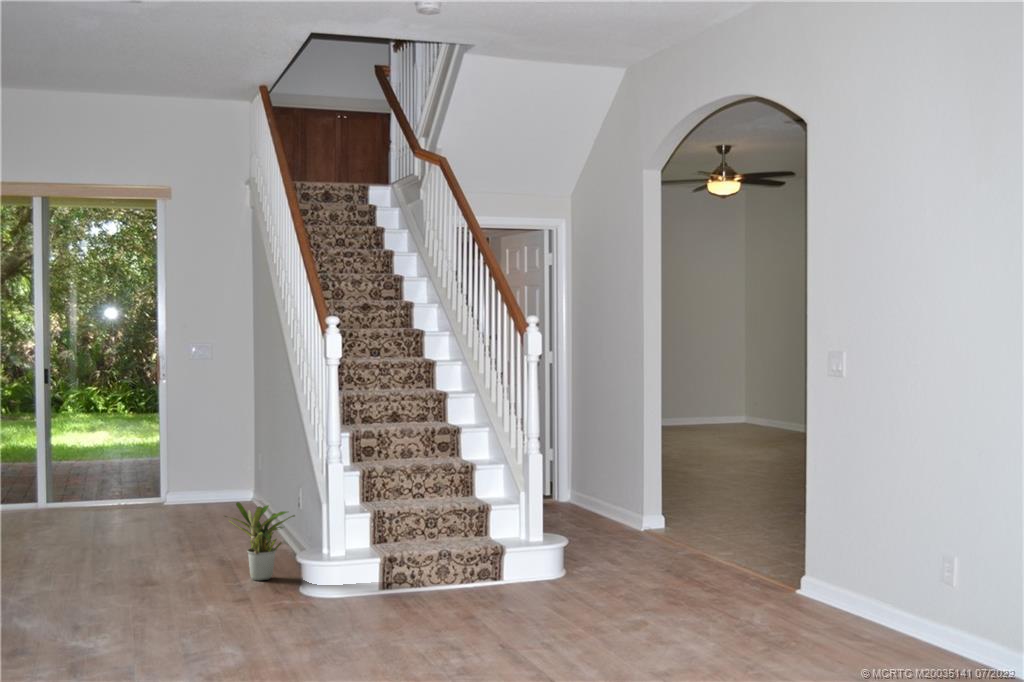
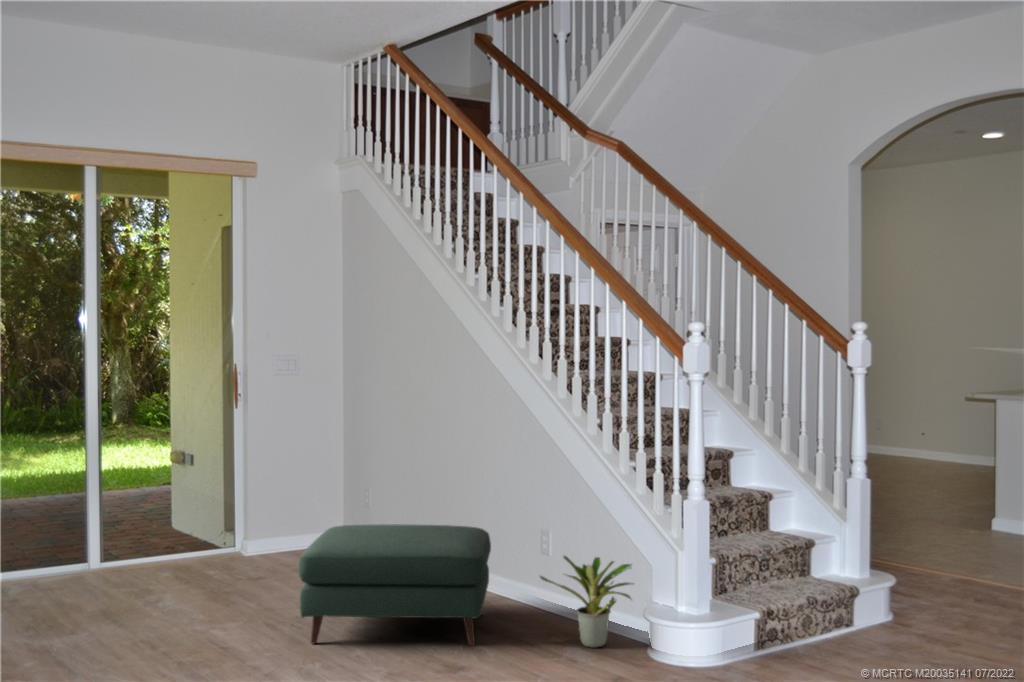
ottoman: none [42,476,228,573] -> present [299,524,491,645]

